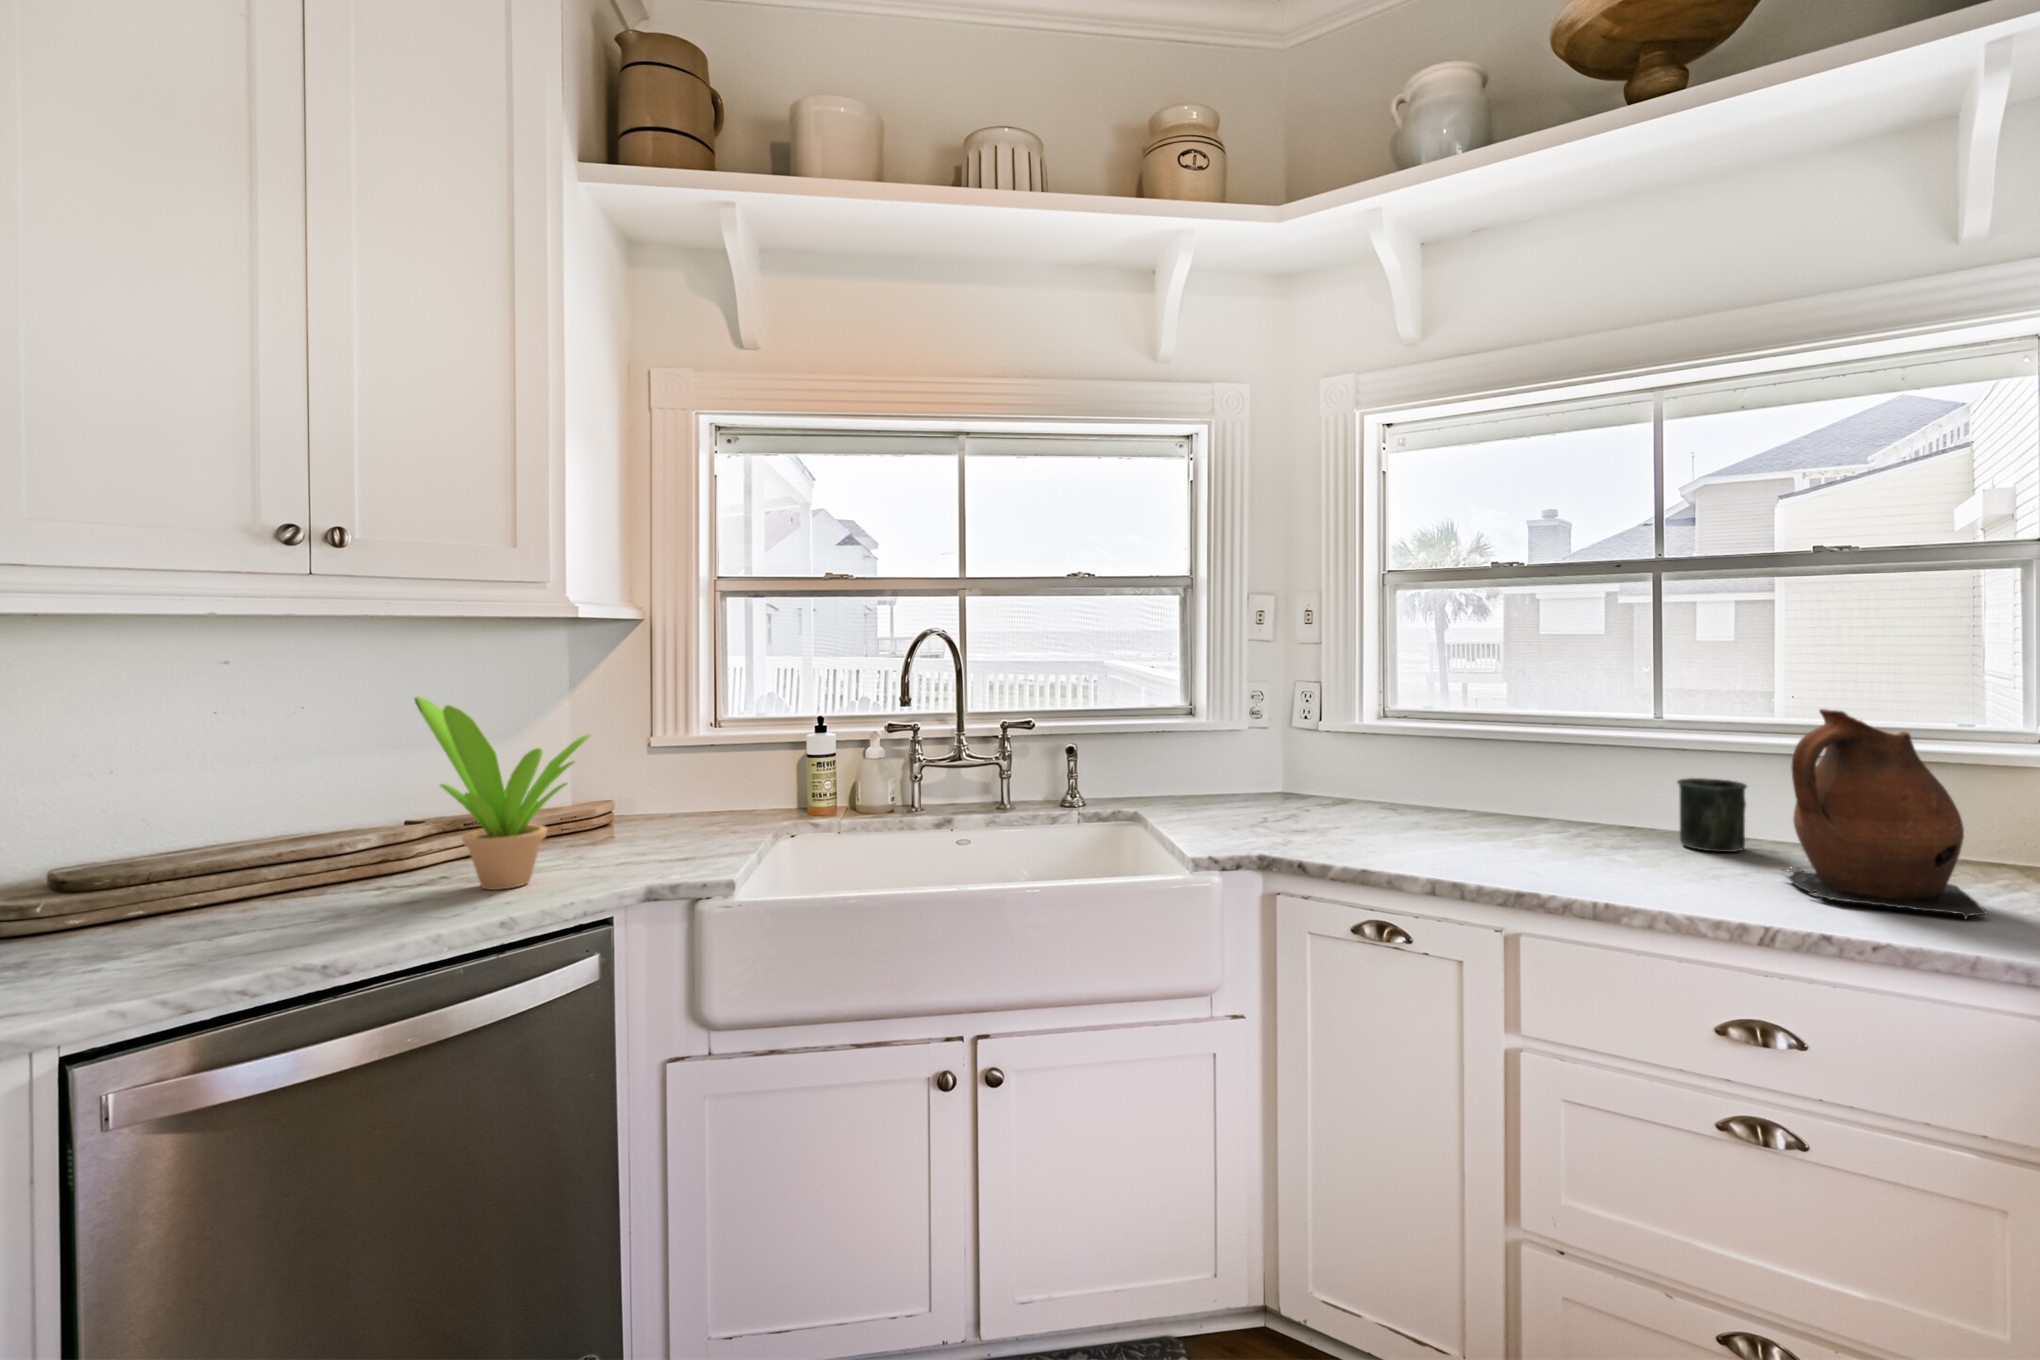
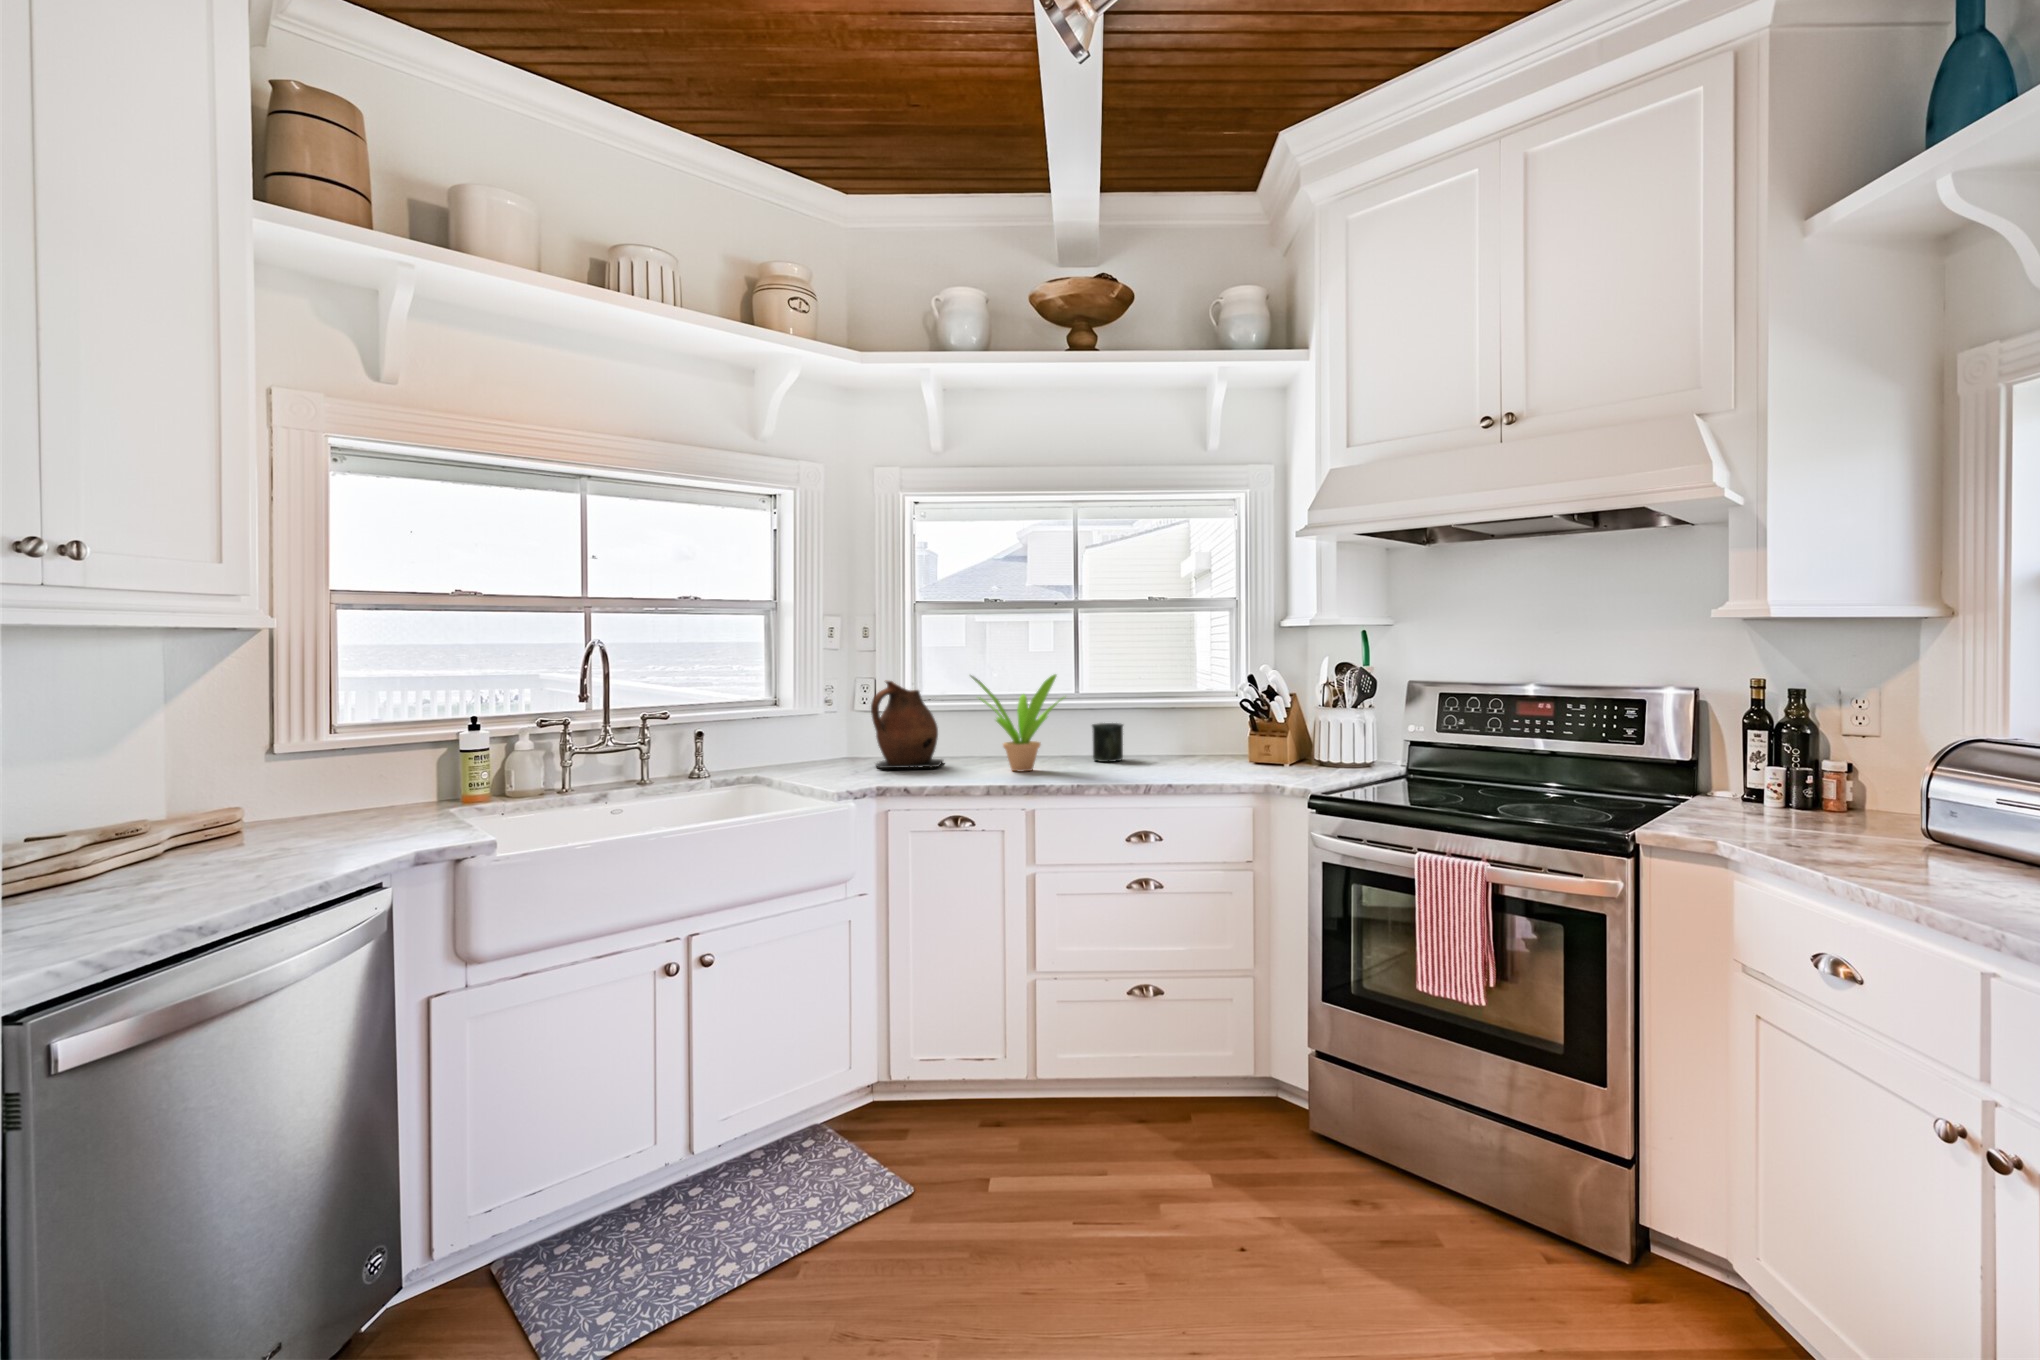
potted plant: present [415,697,590,890] -> present [971,674,1063,772]
ceramic pitcher: present [1787,709,1987,919] -> present [871,681,943,768]

